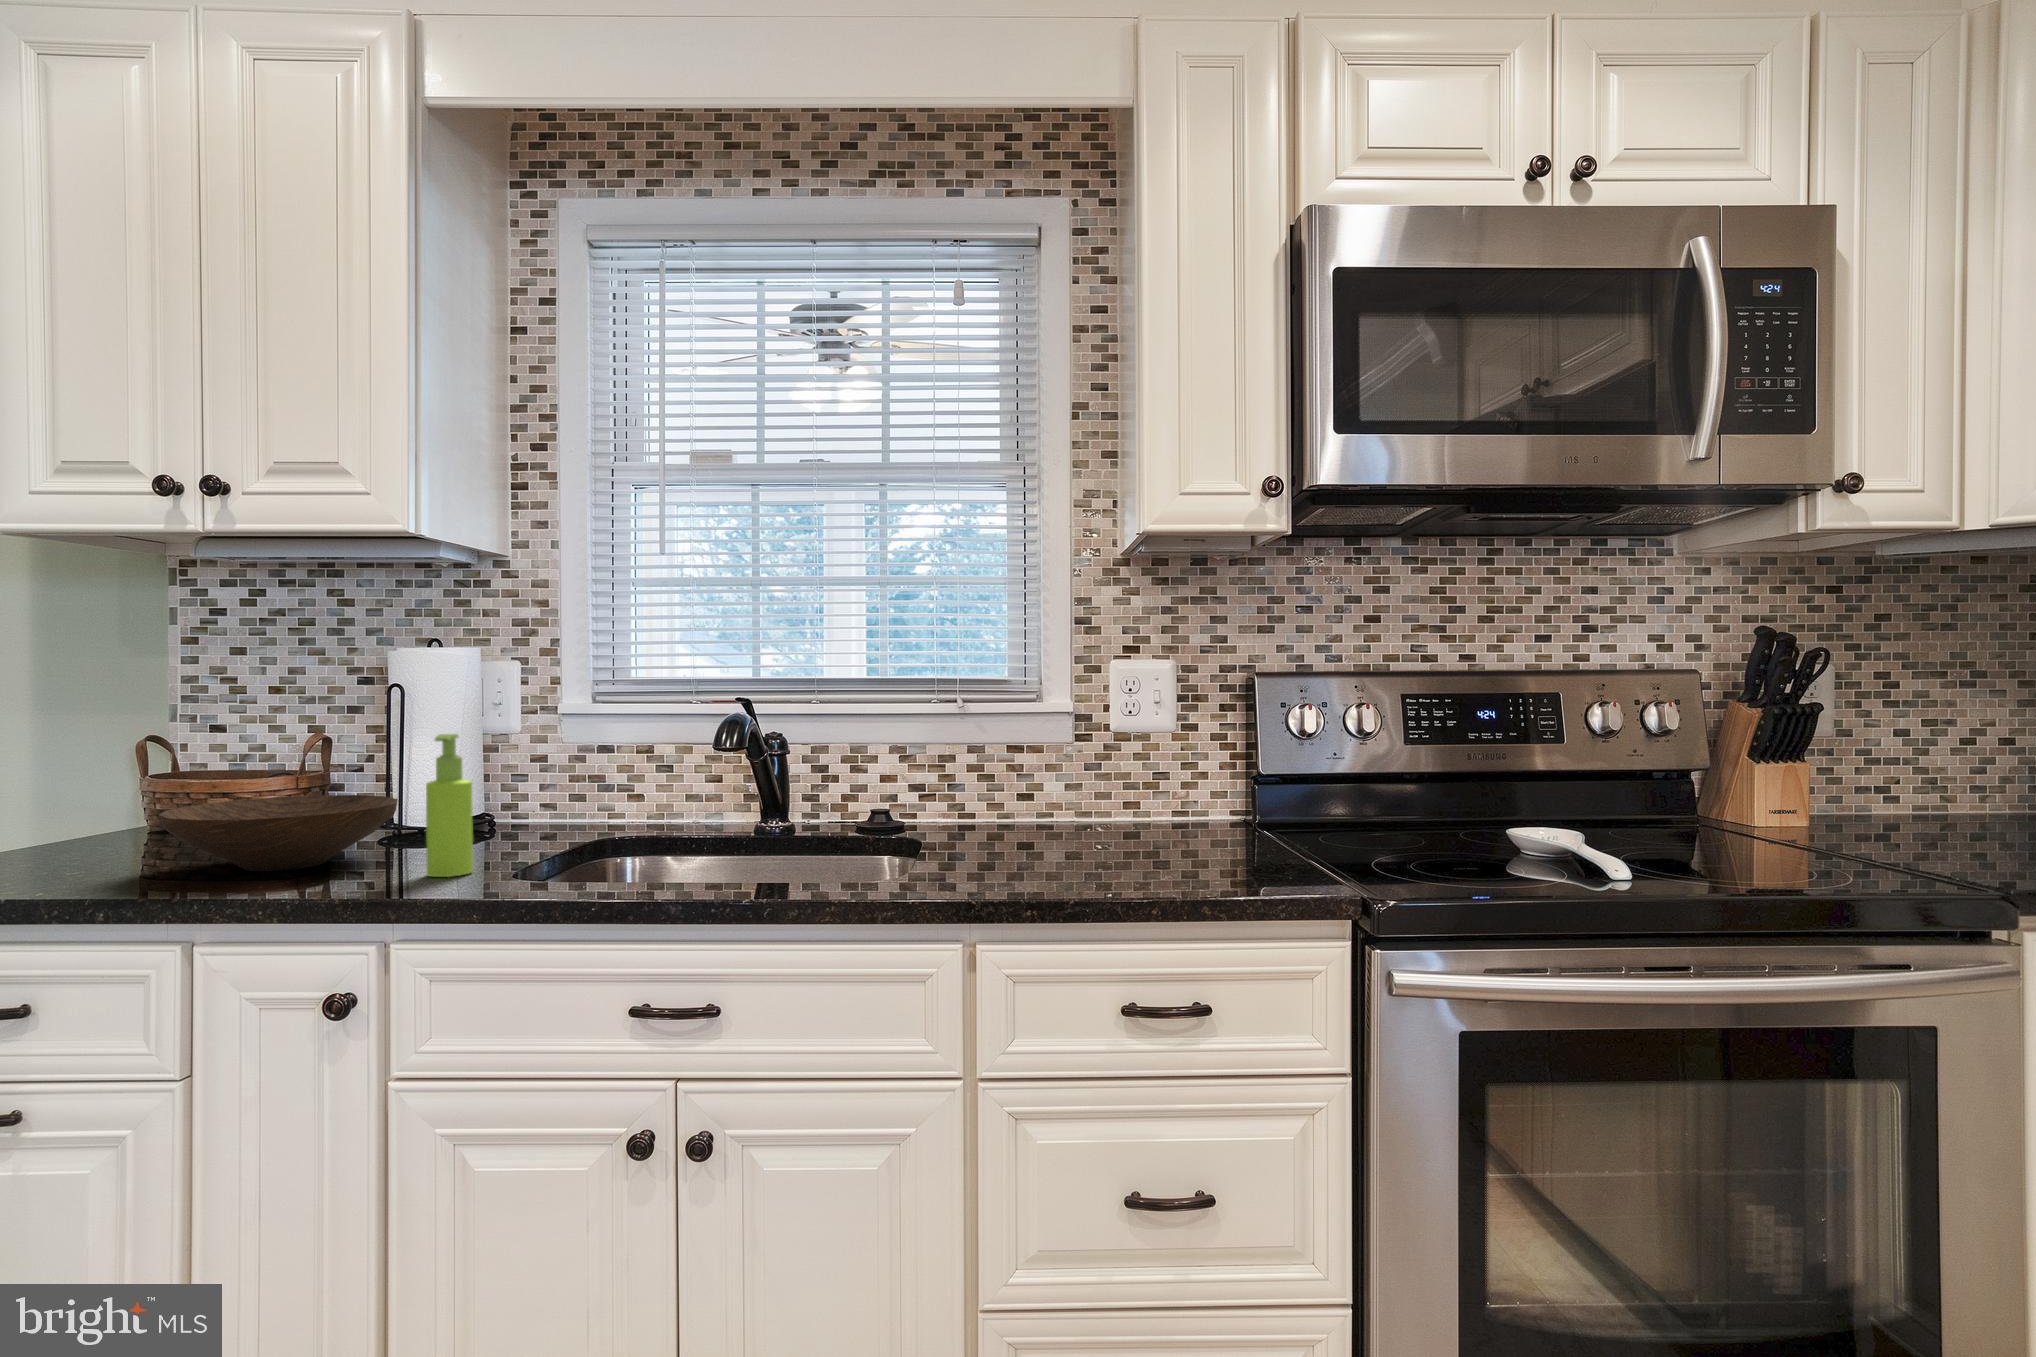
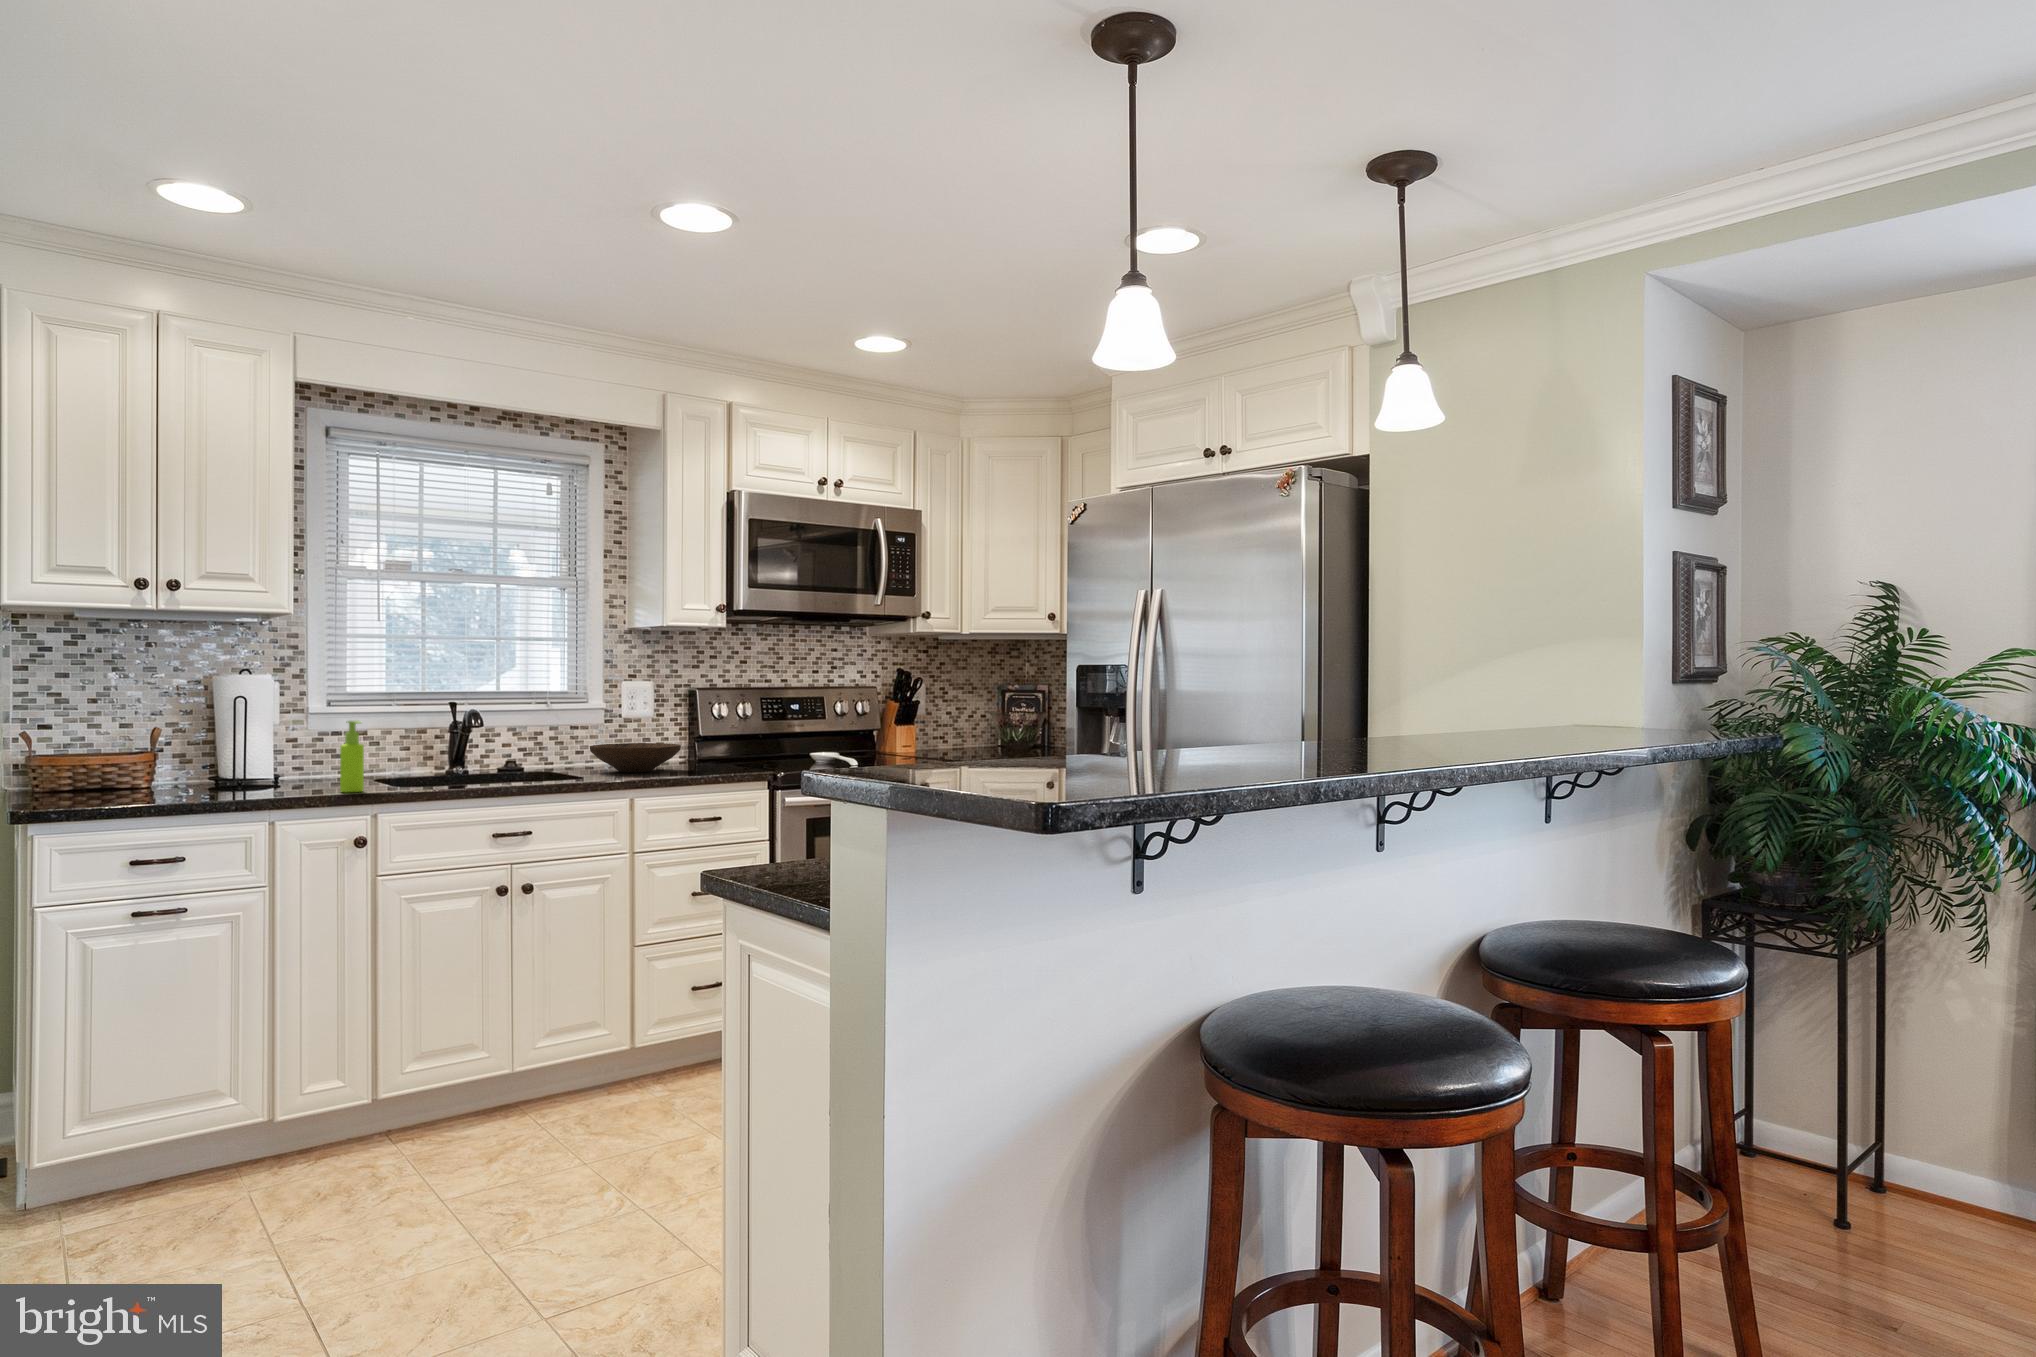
wooden bowl: present [159,795,398,871] -> present [590,743,681,772]

